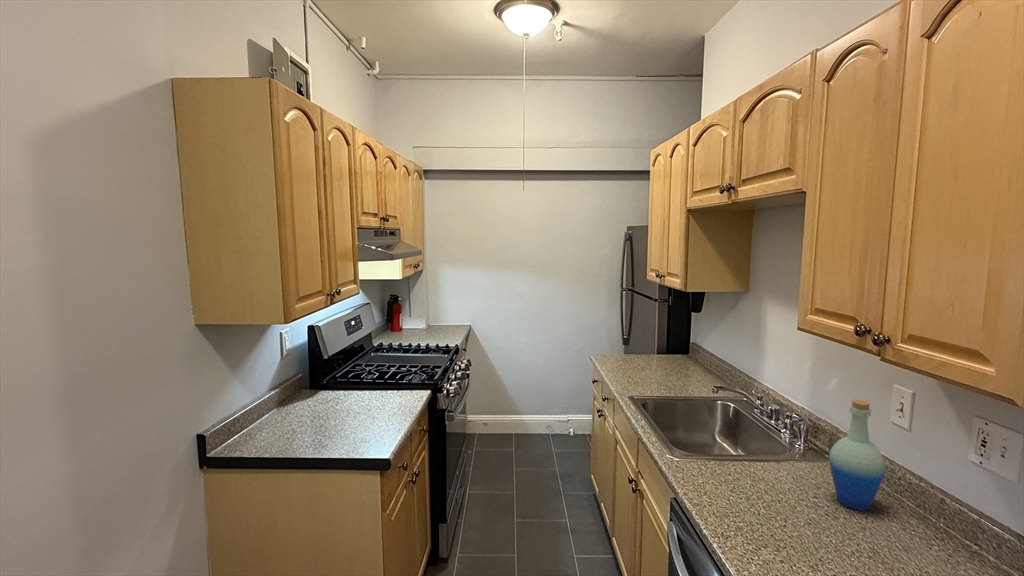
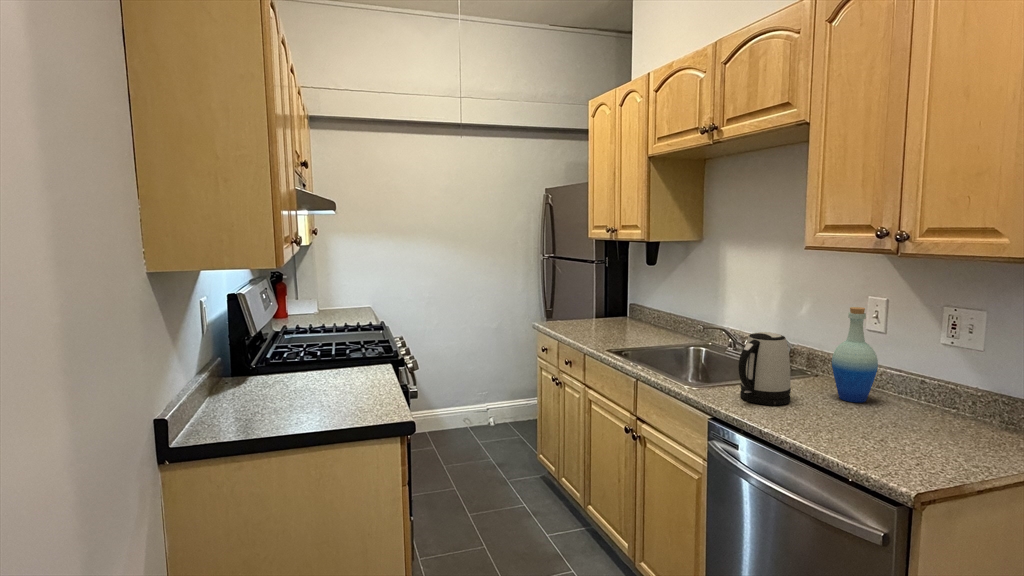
kettle: none [710,414,774,498] -> present [738,332,791,405]

